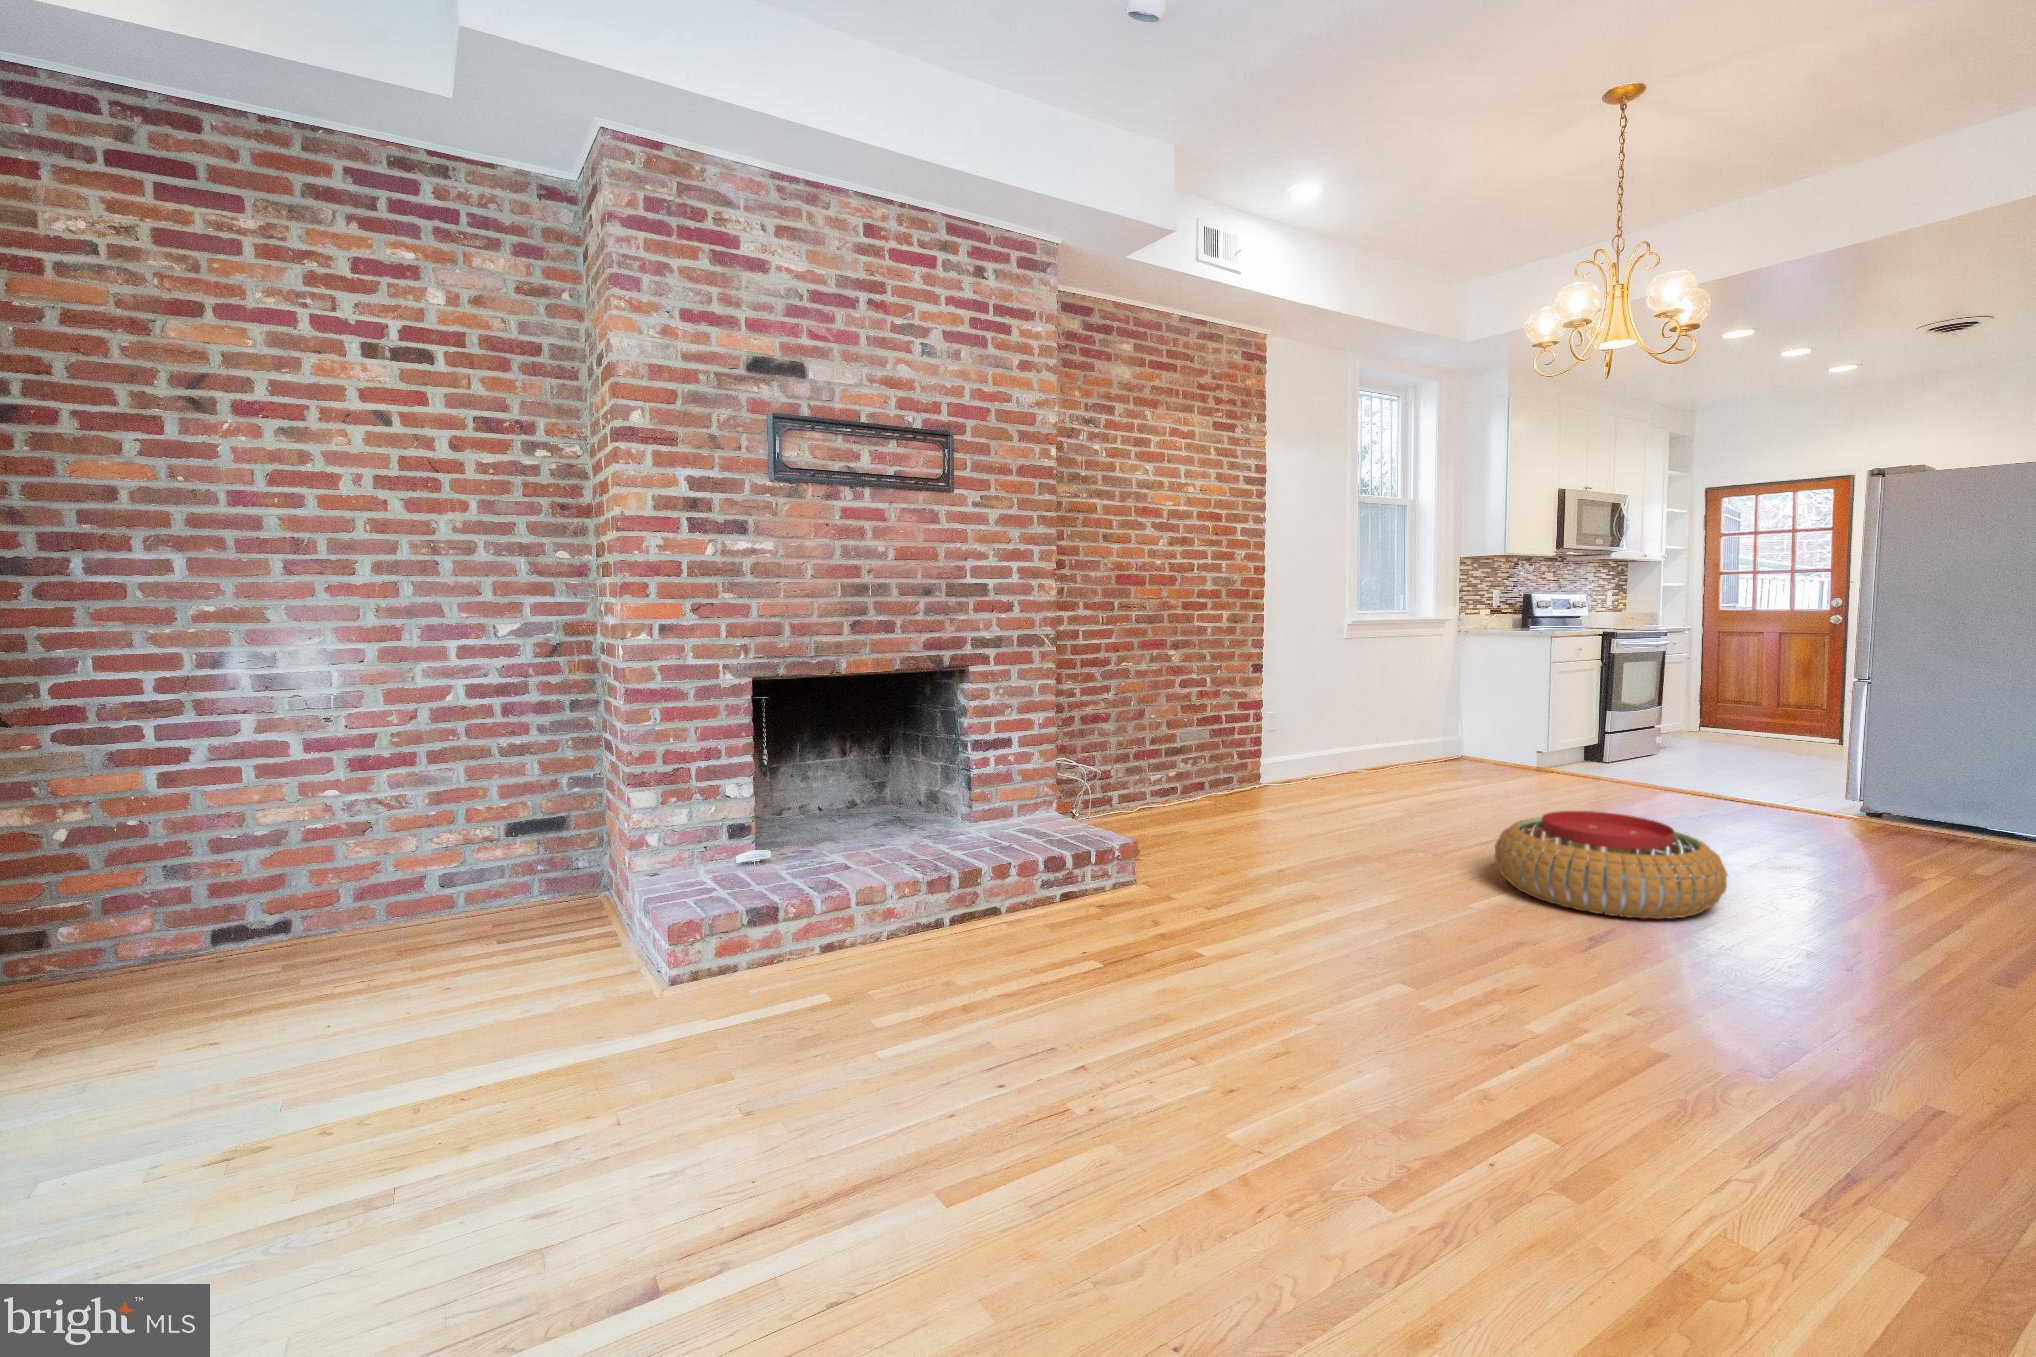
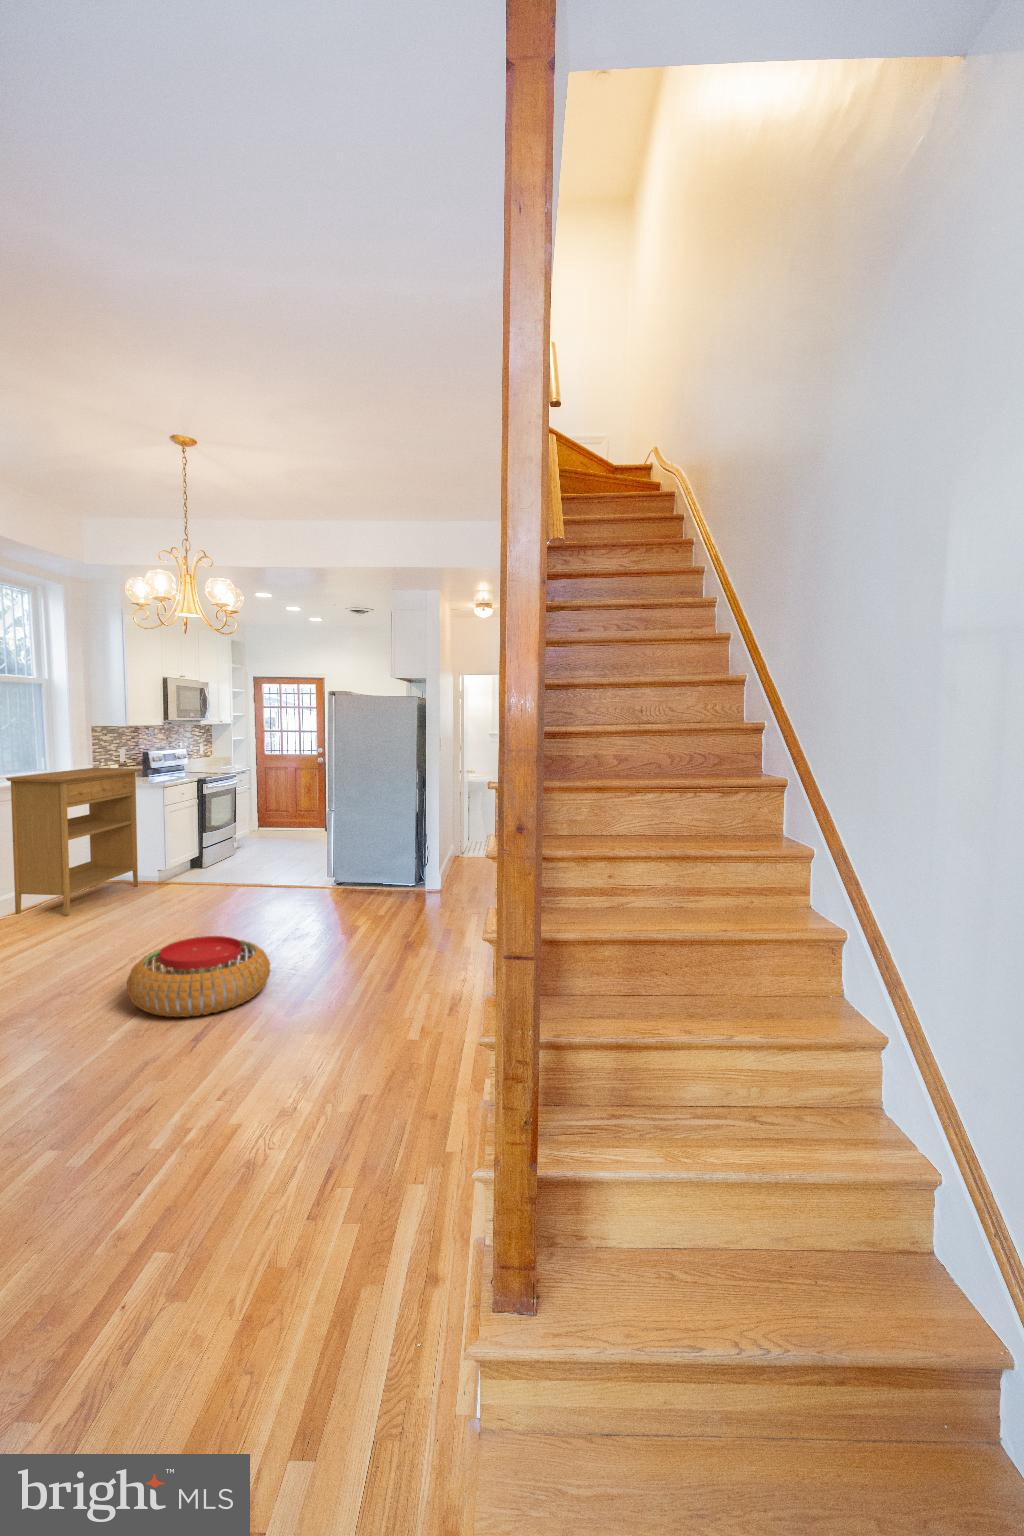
console table: none [1363,608,1526,781] -> present [6,768,144,916]

